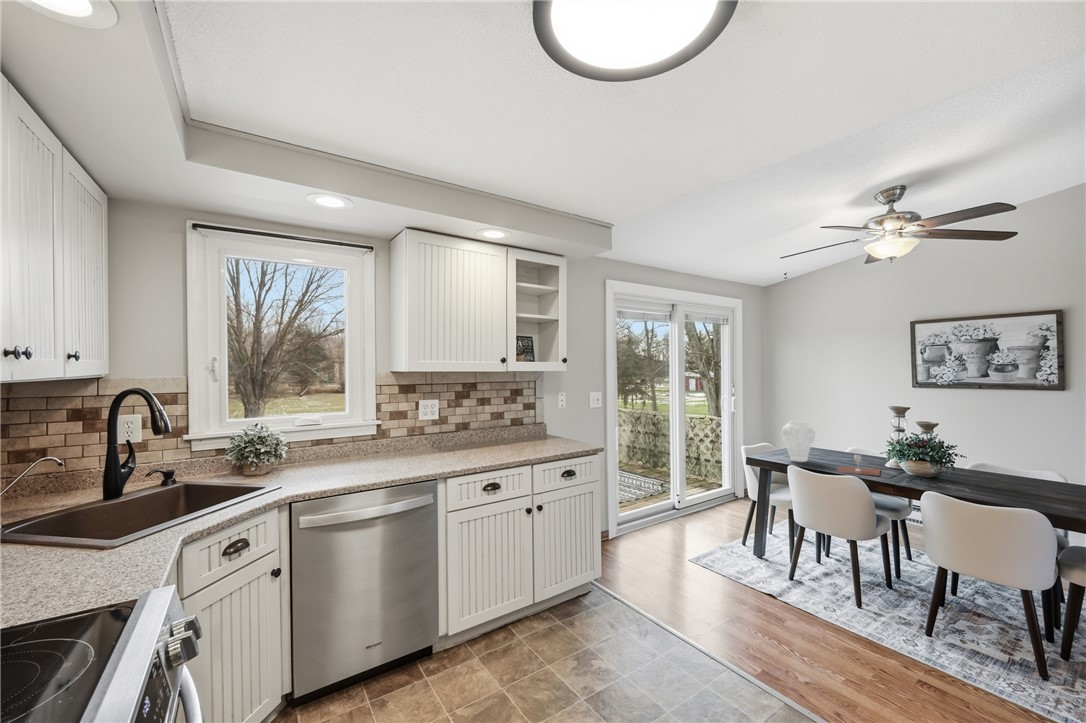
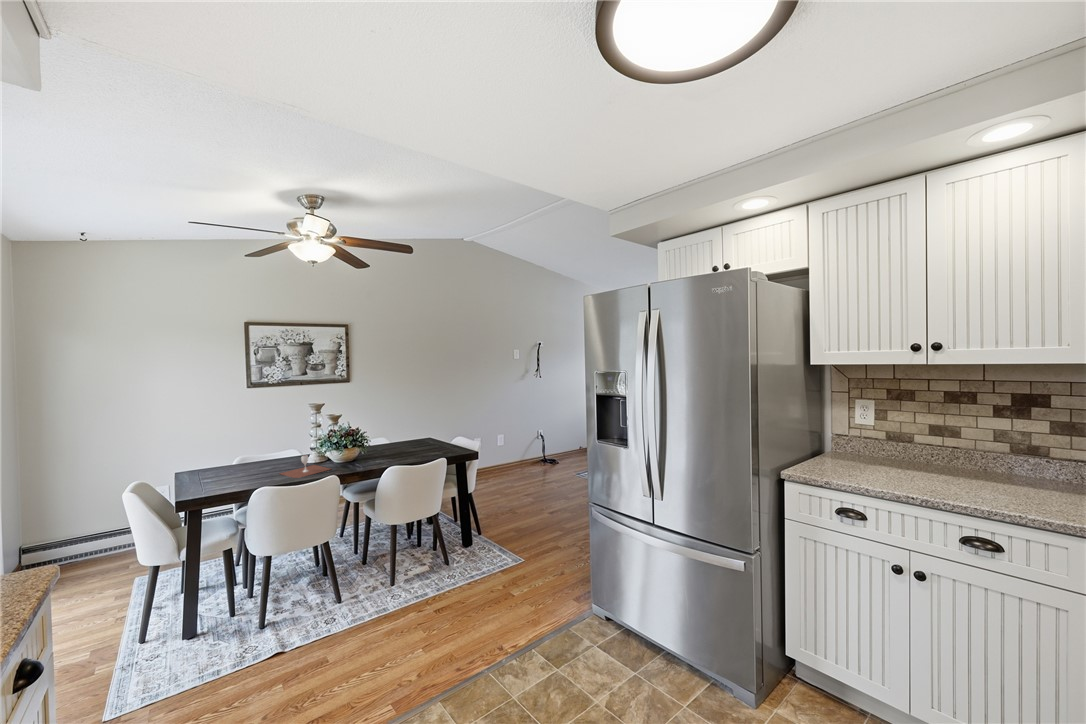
vase: present [781,420,815,462] -> none [204,434,249,485]

